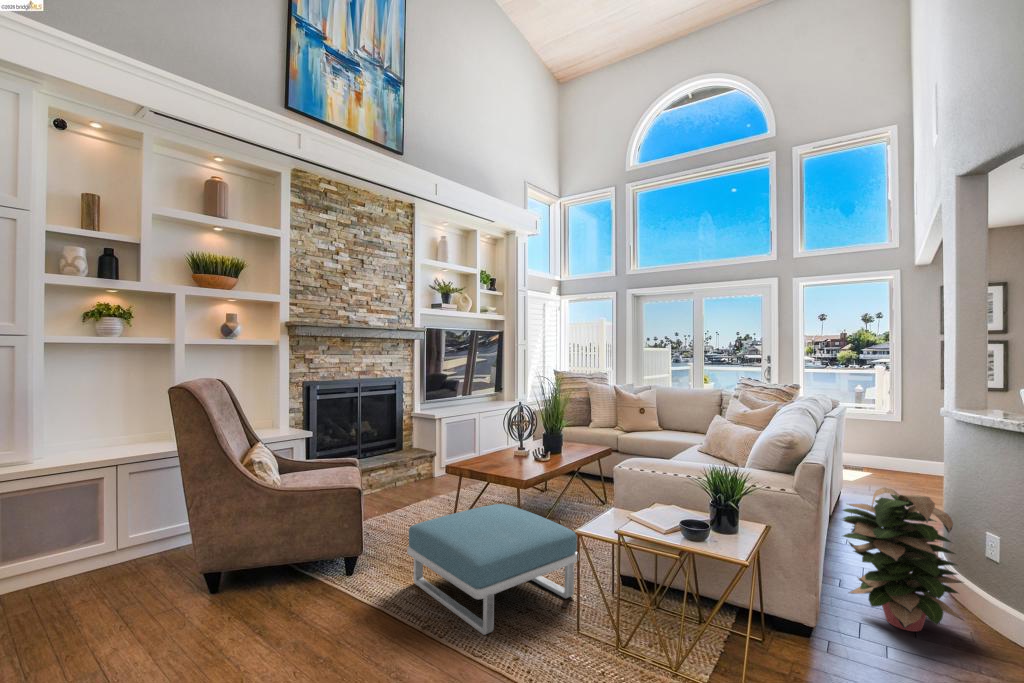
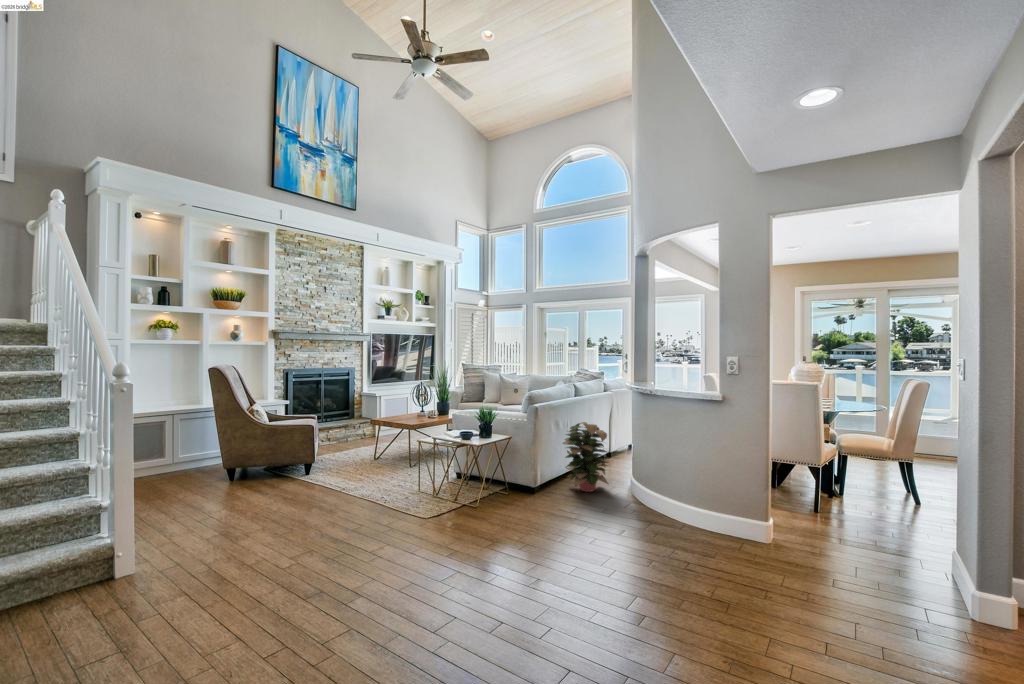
footstool: present [407,504,577,635] -> none [338,438,430,492]

